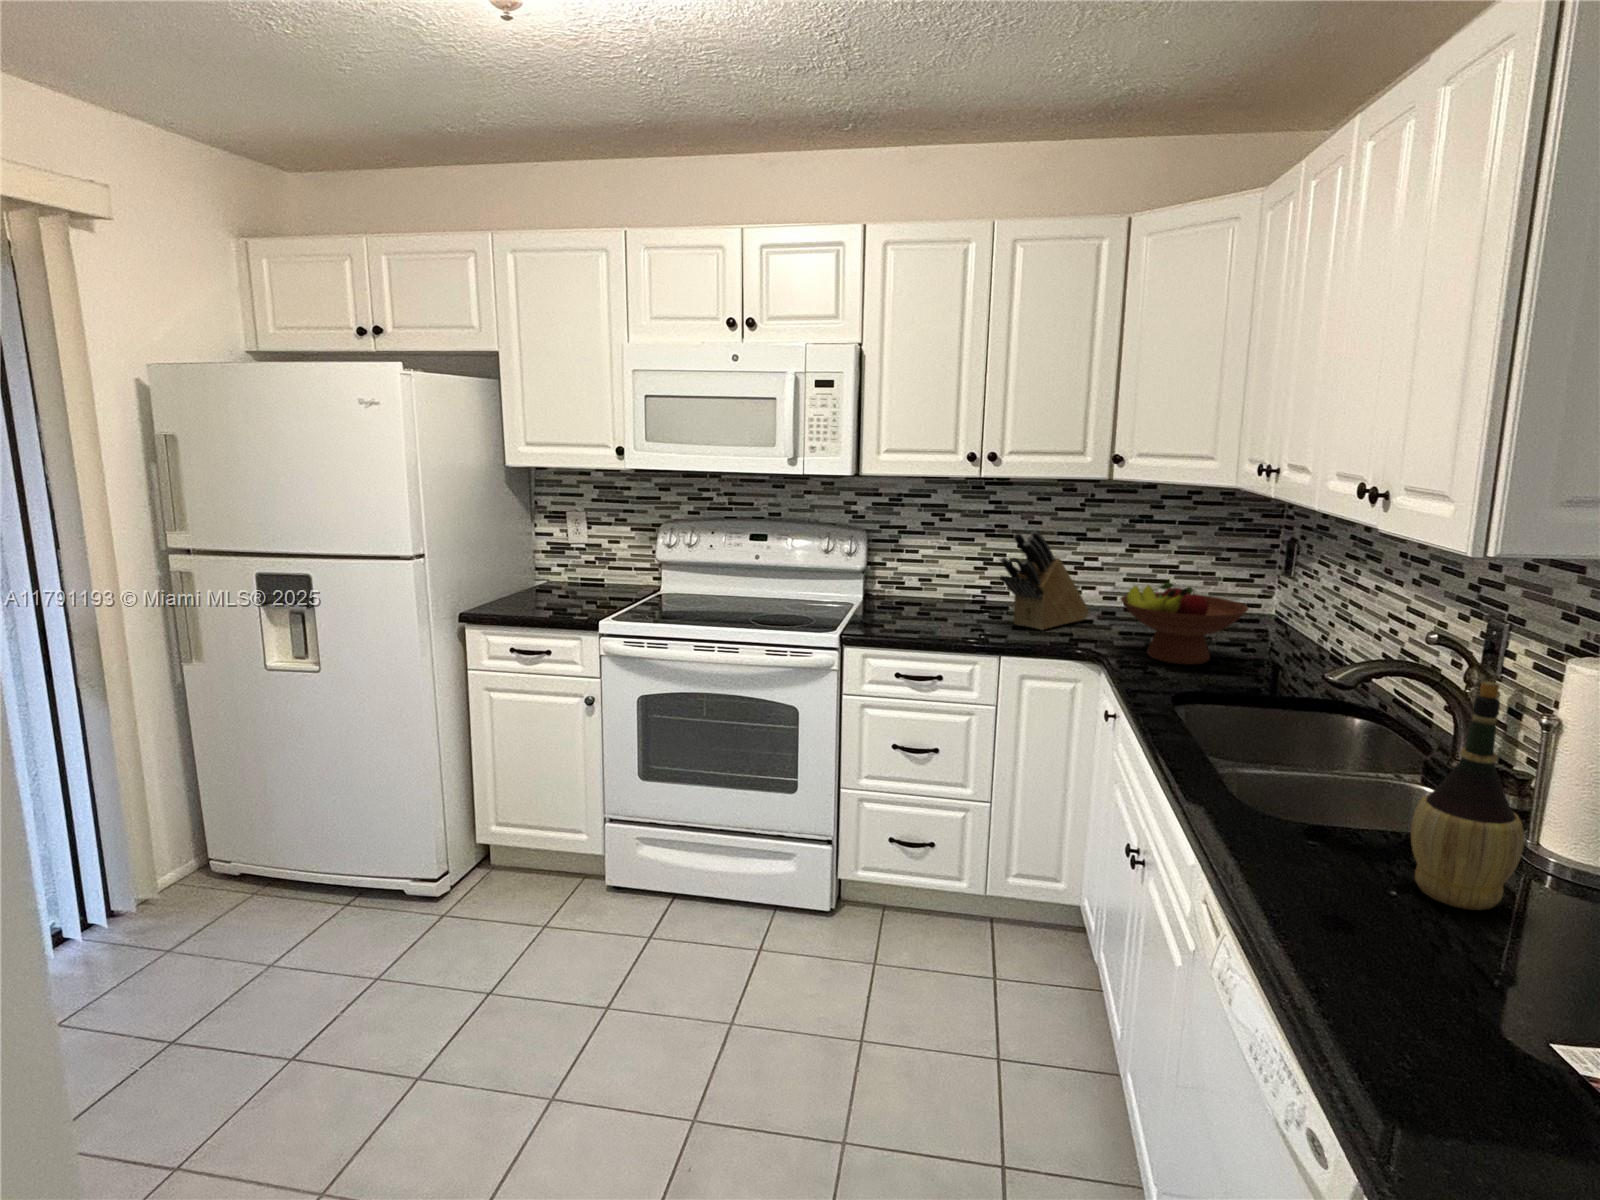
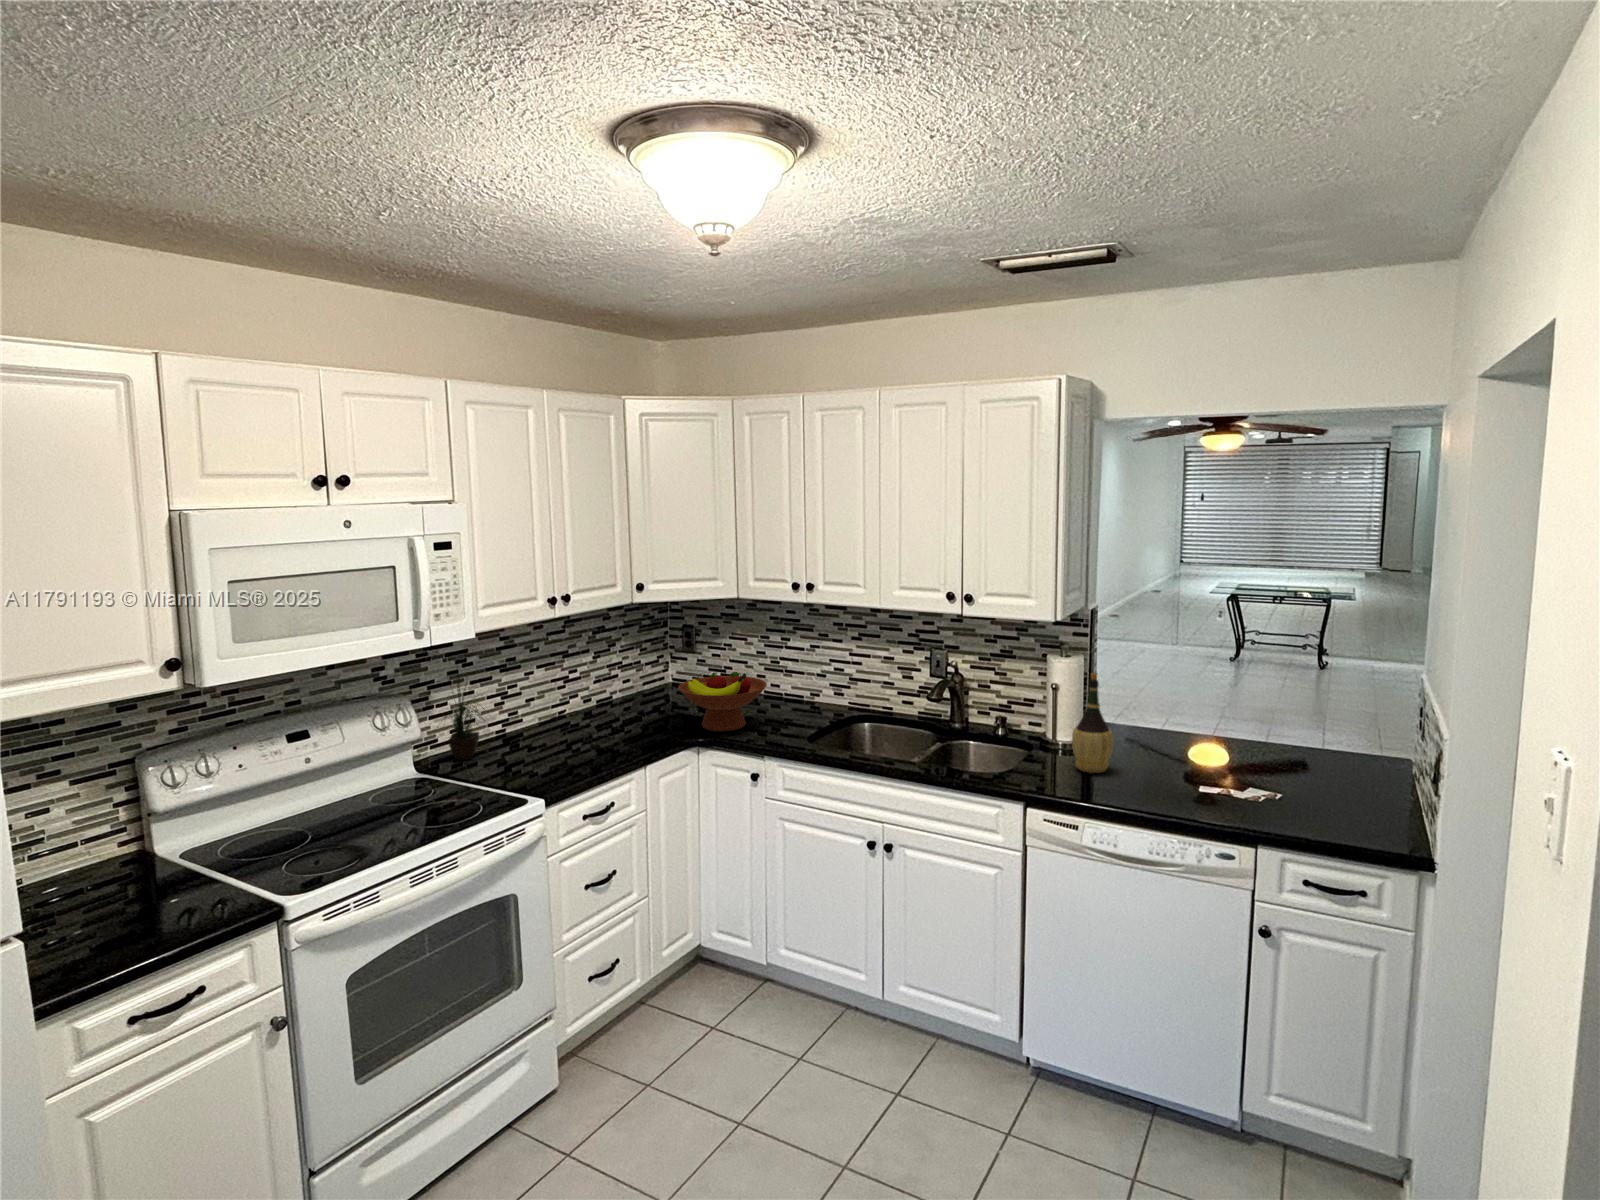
potted plant: none [895,503,953,608] -> present [445,676,484,760]
knife block: present [1000,530,1089,630] -> none [568,655,610,743]

